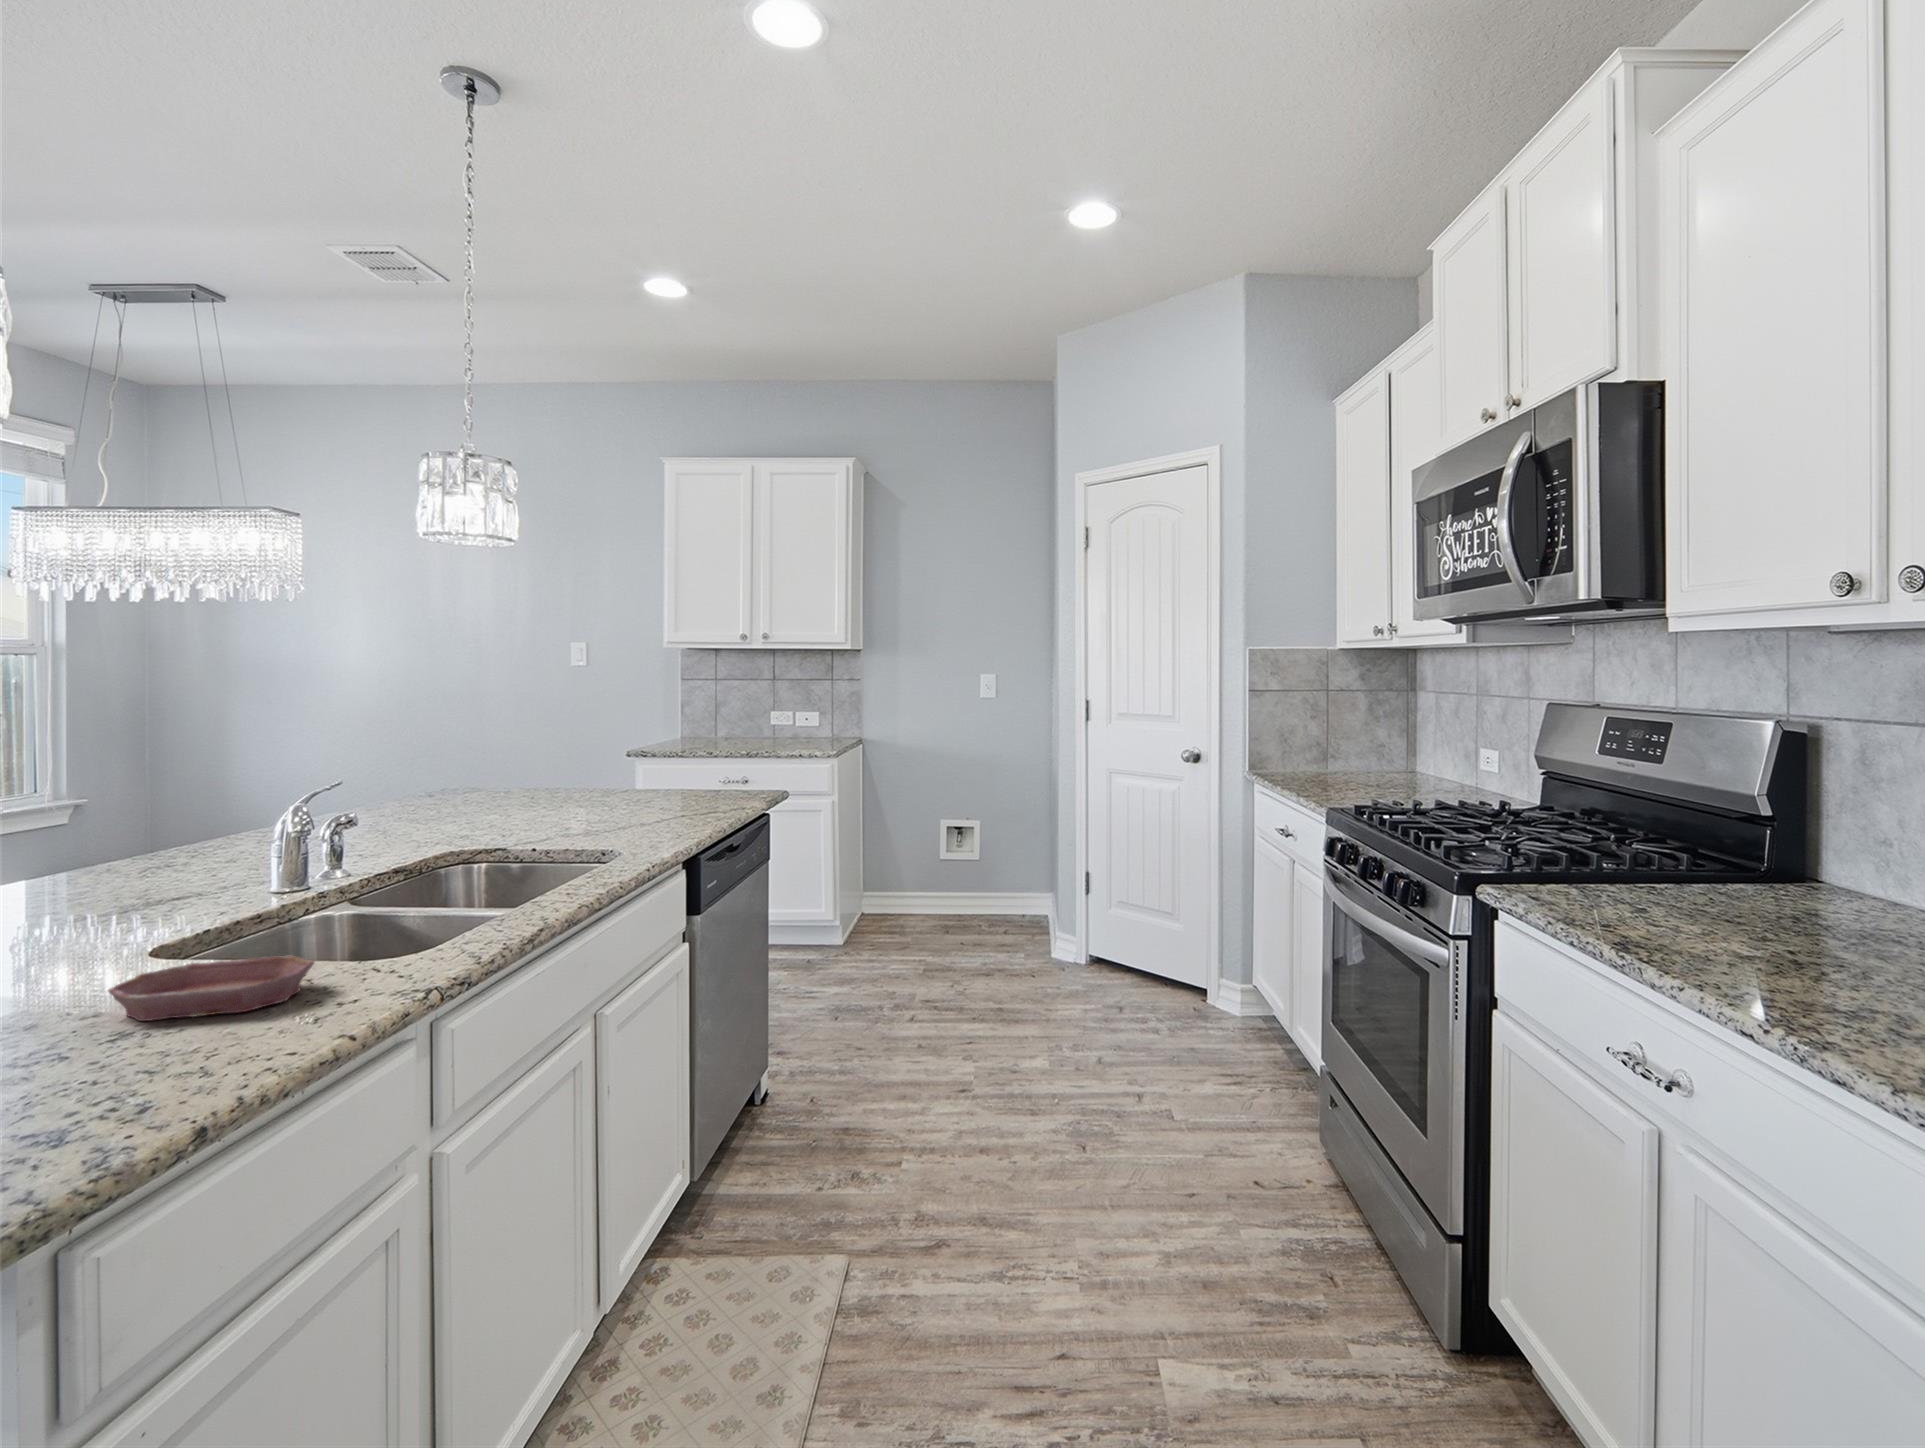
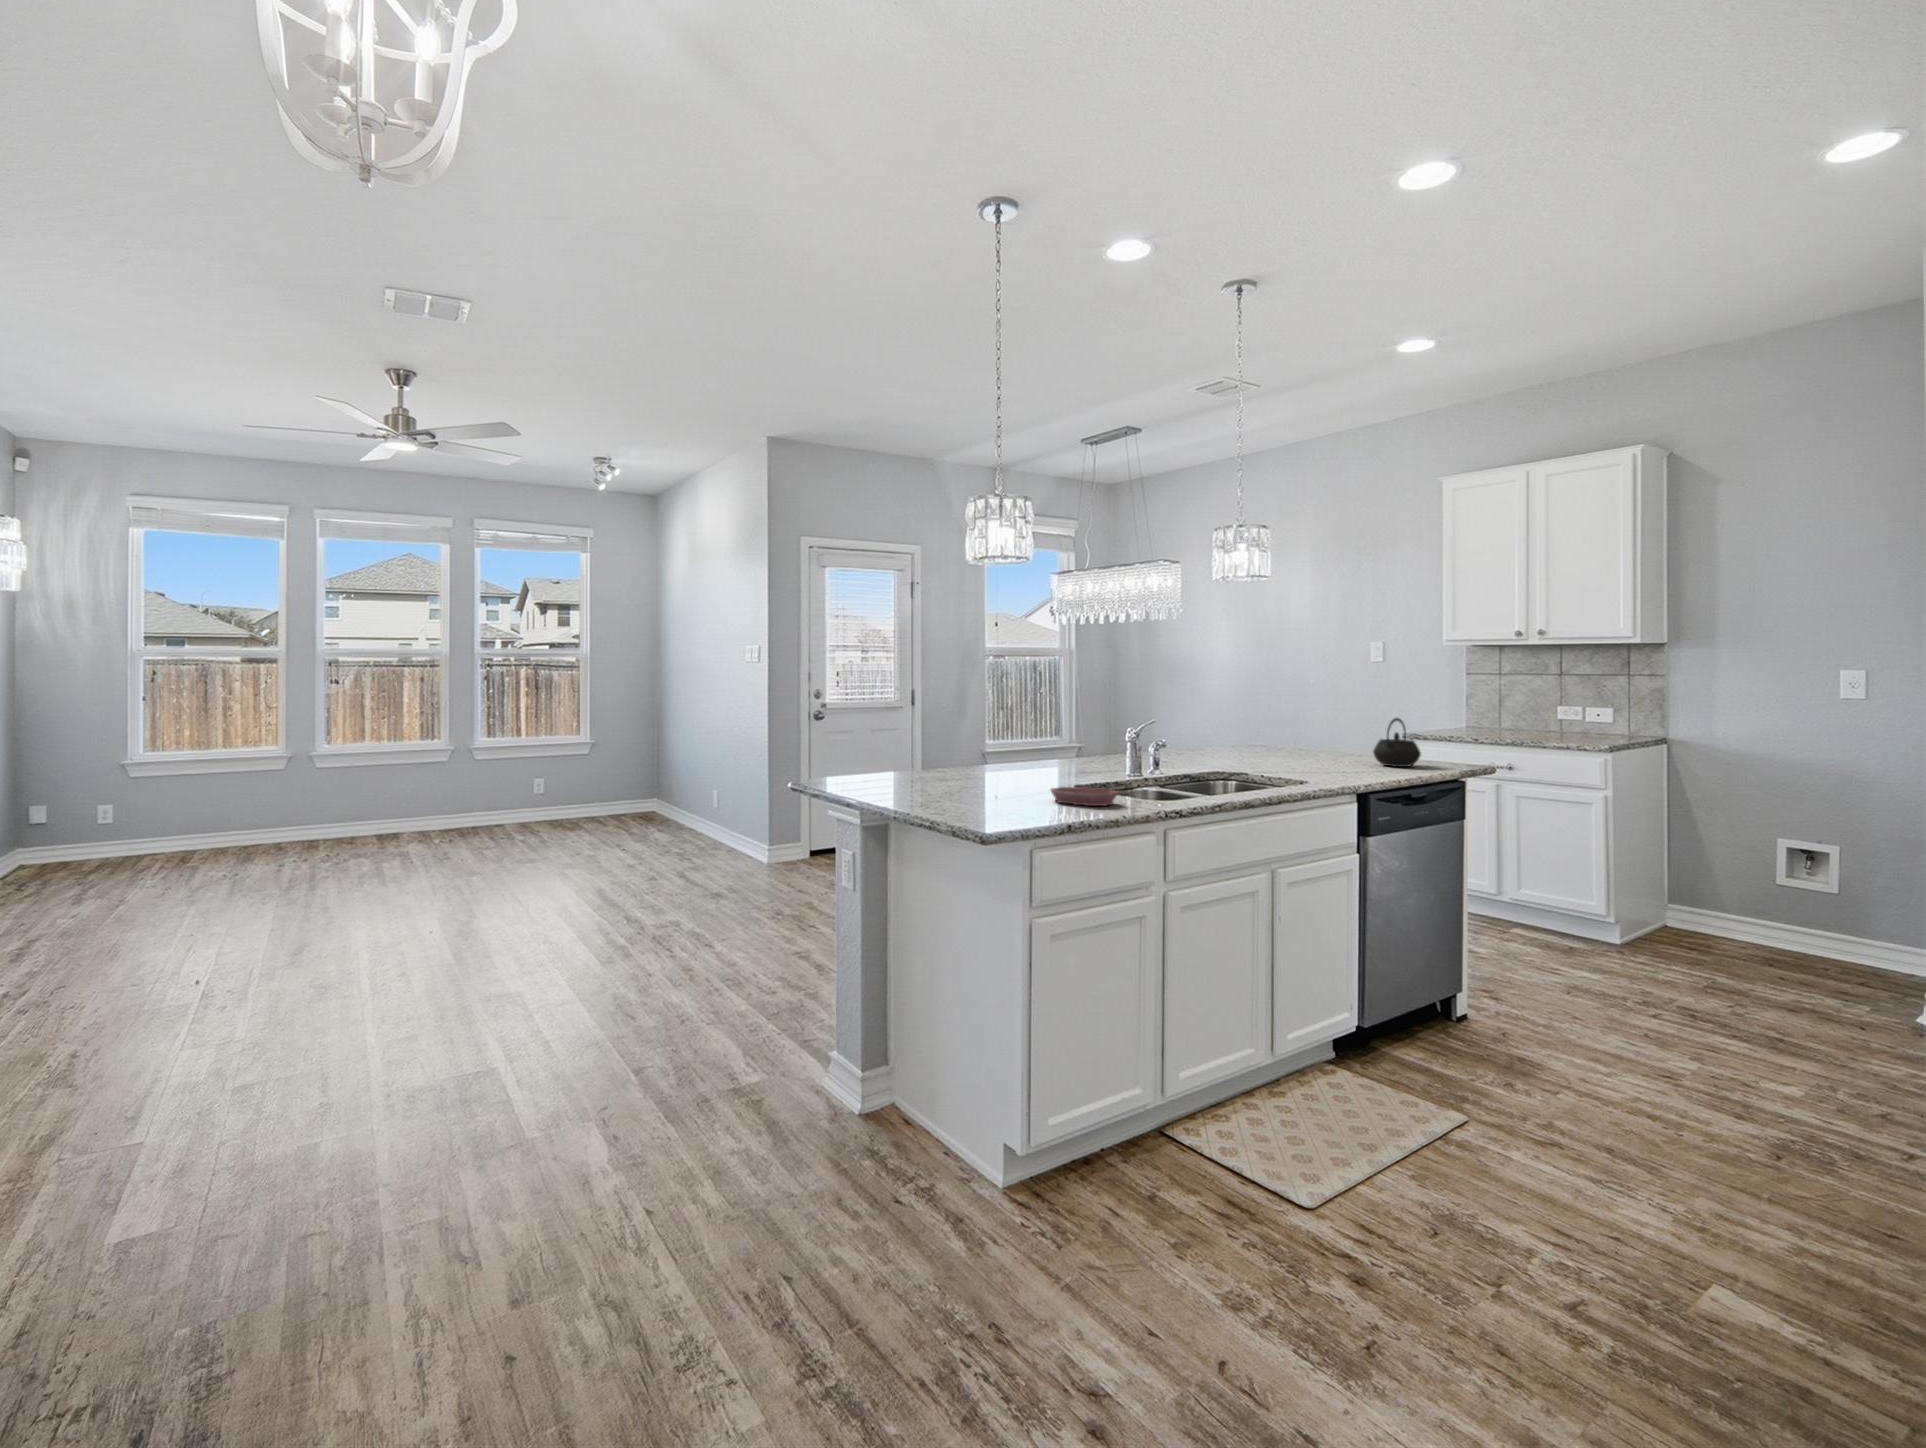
kettle: none [651,739,709,803] -> present [1373,718,1421,767]

